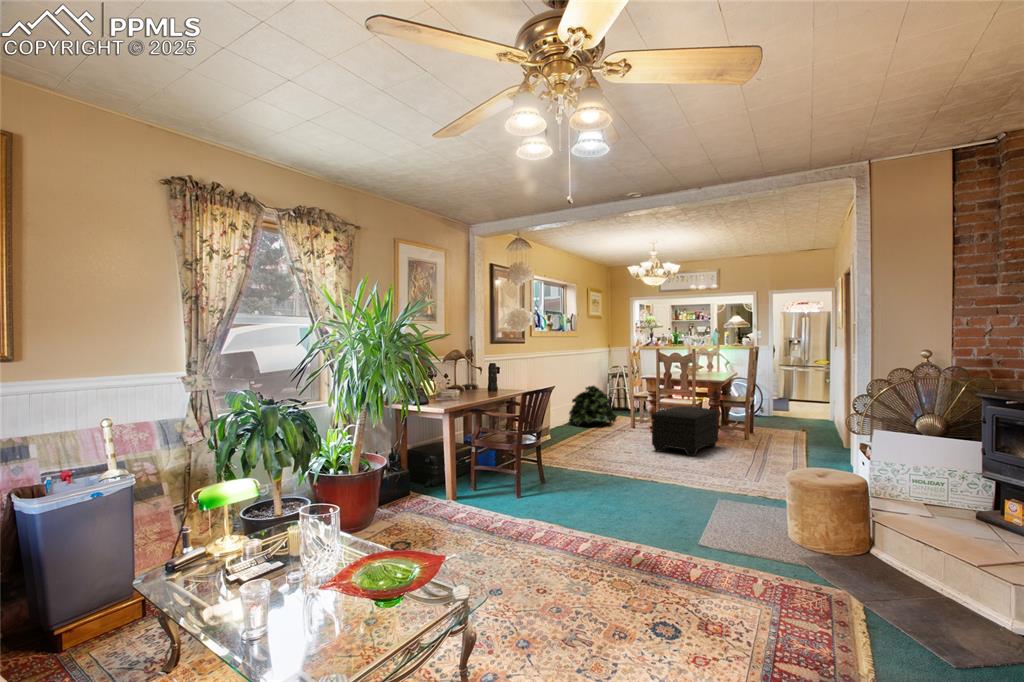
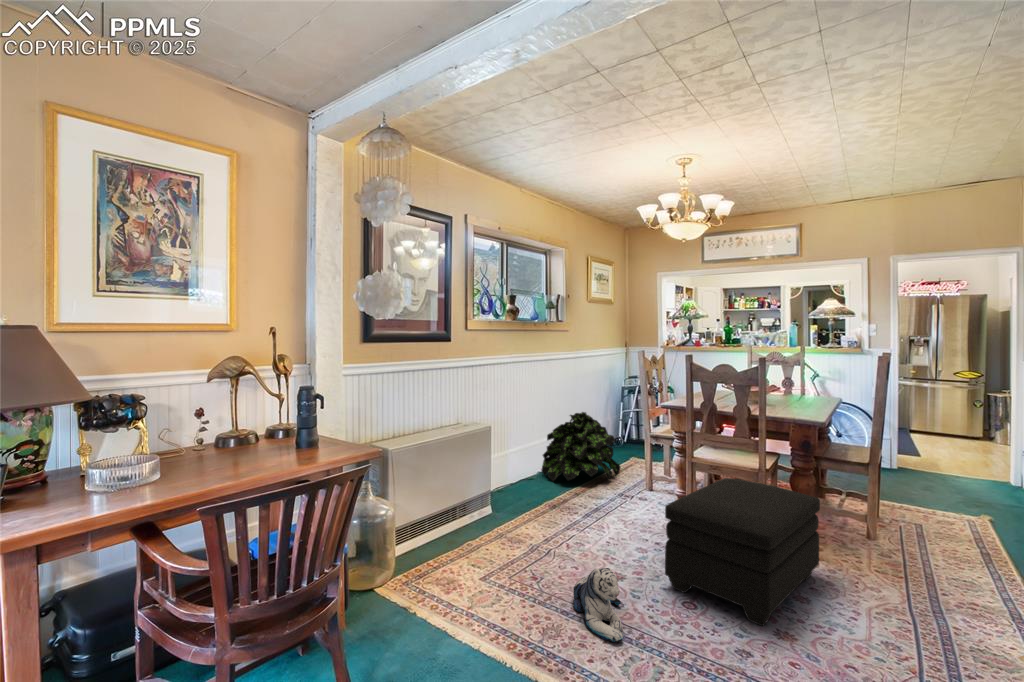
plush toy: none [614,436,639,461] -> present [573,568,623,642]

